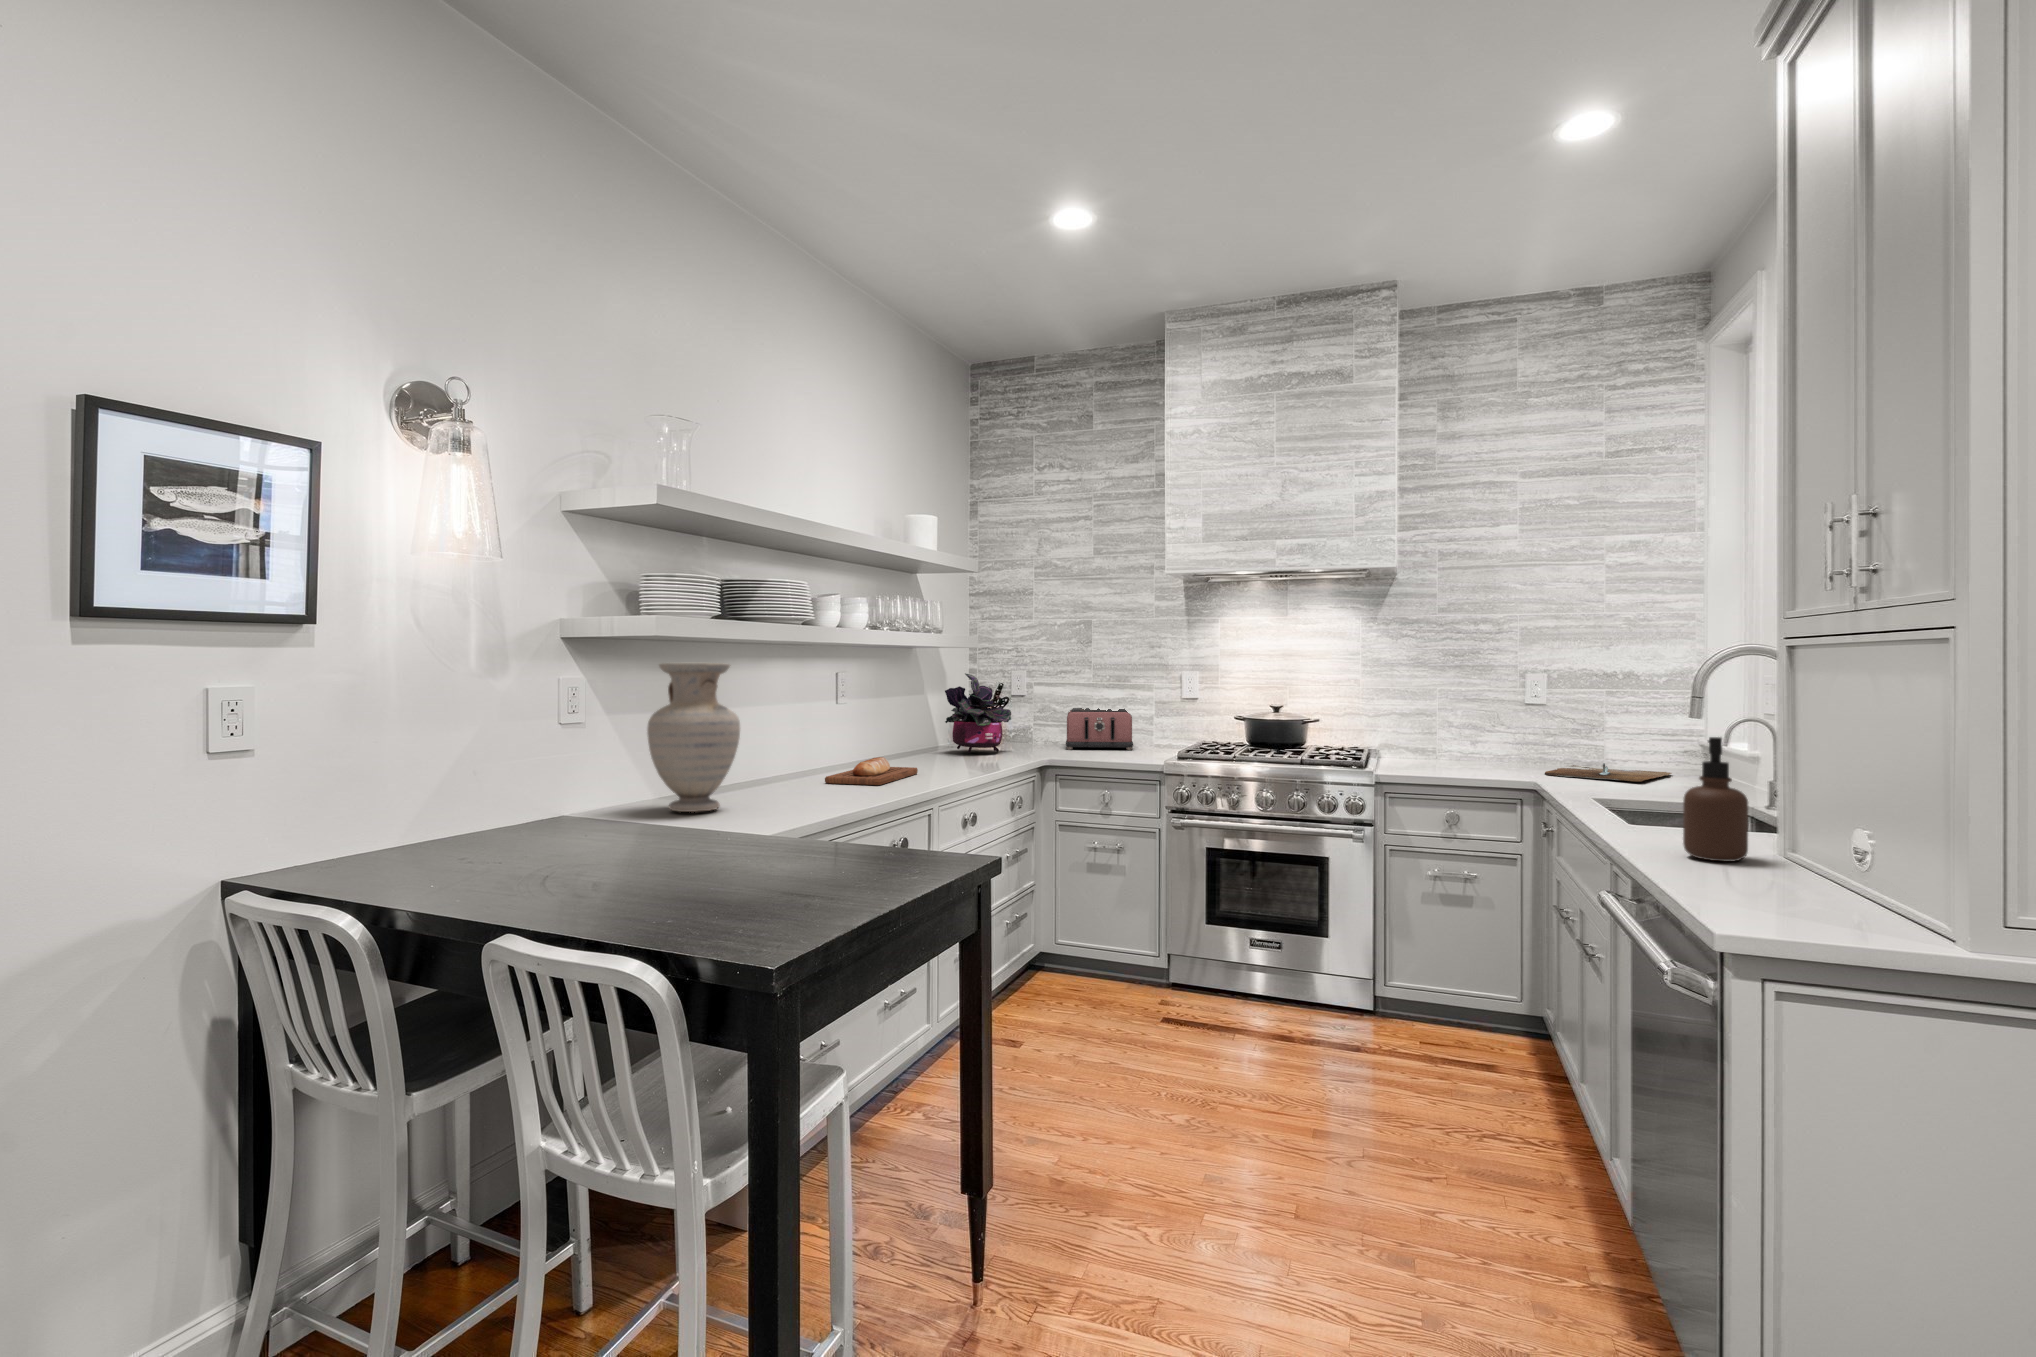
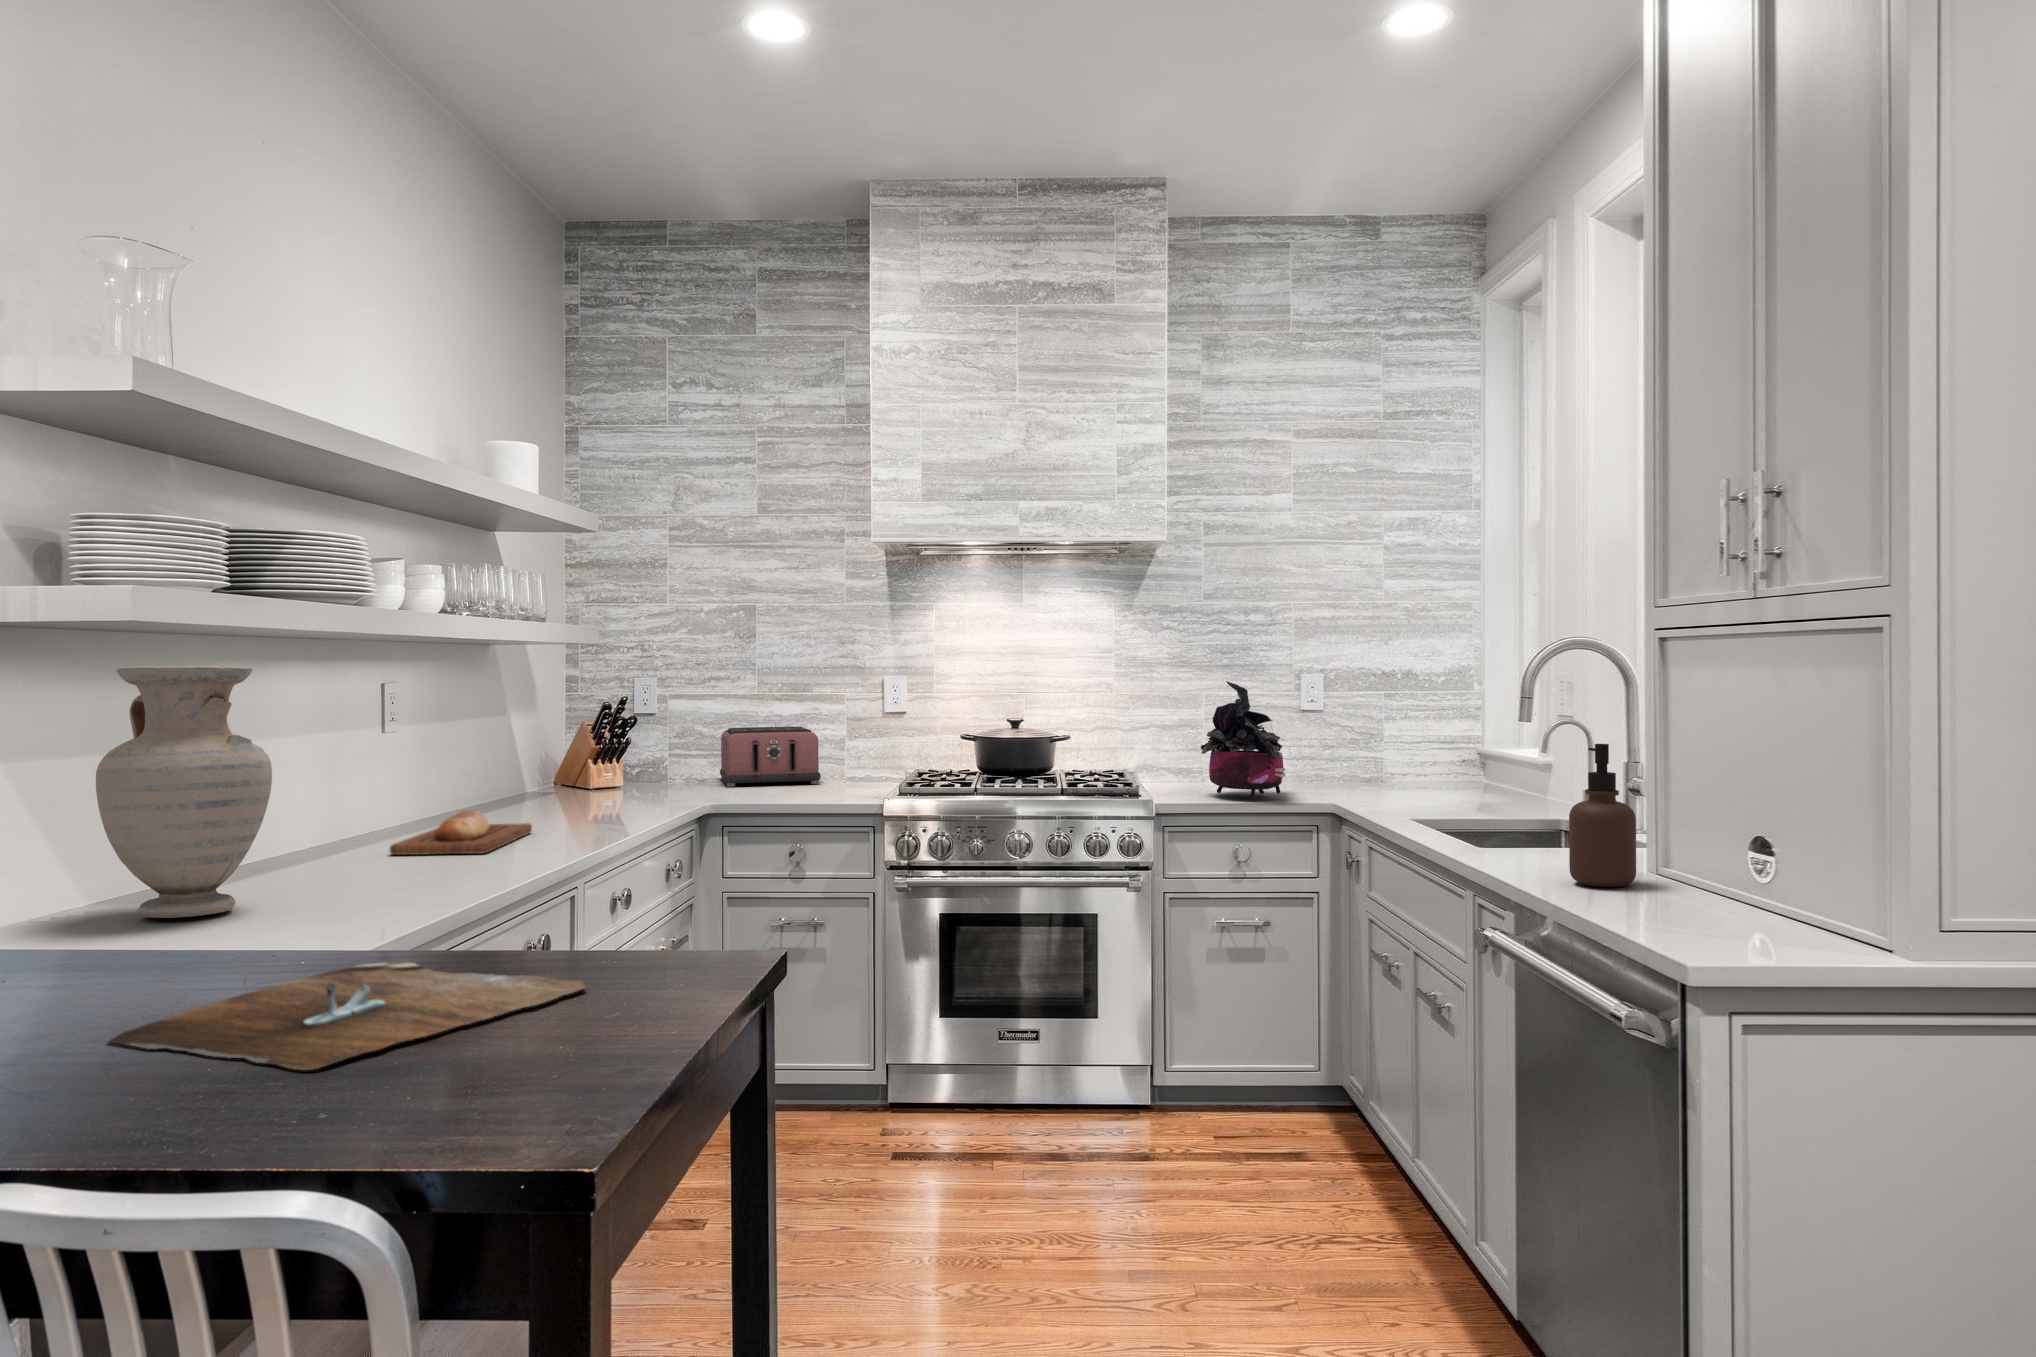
potted plant: present [945,673,1011,753] -> present [1201,681,1285,798]
cutting board: present [1545,763,1672,781] -> present [109,959,586,1070]

